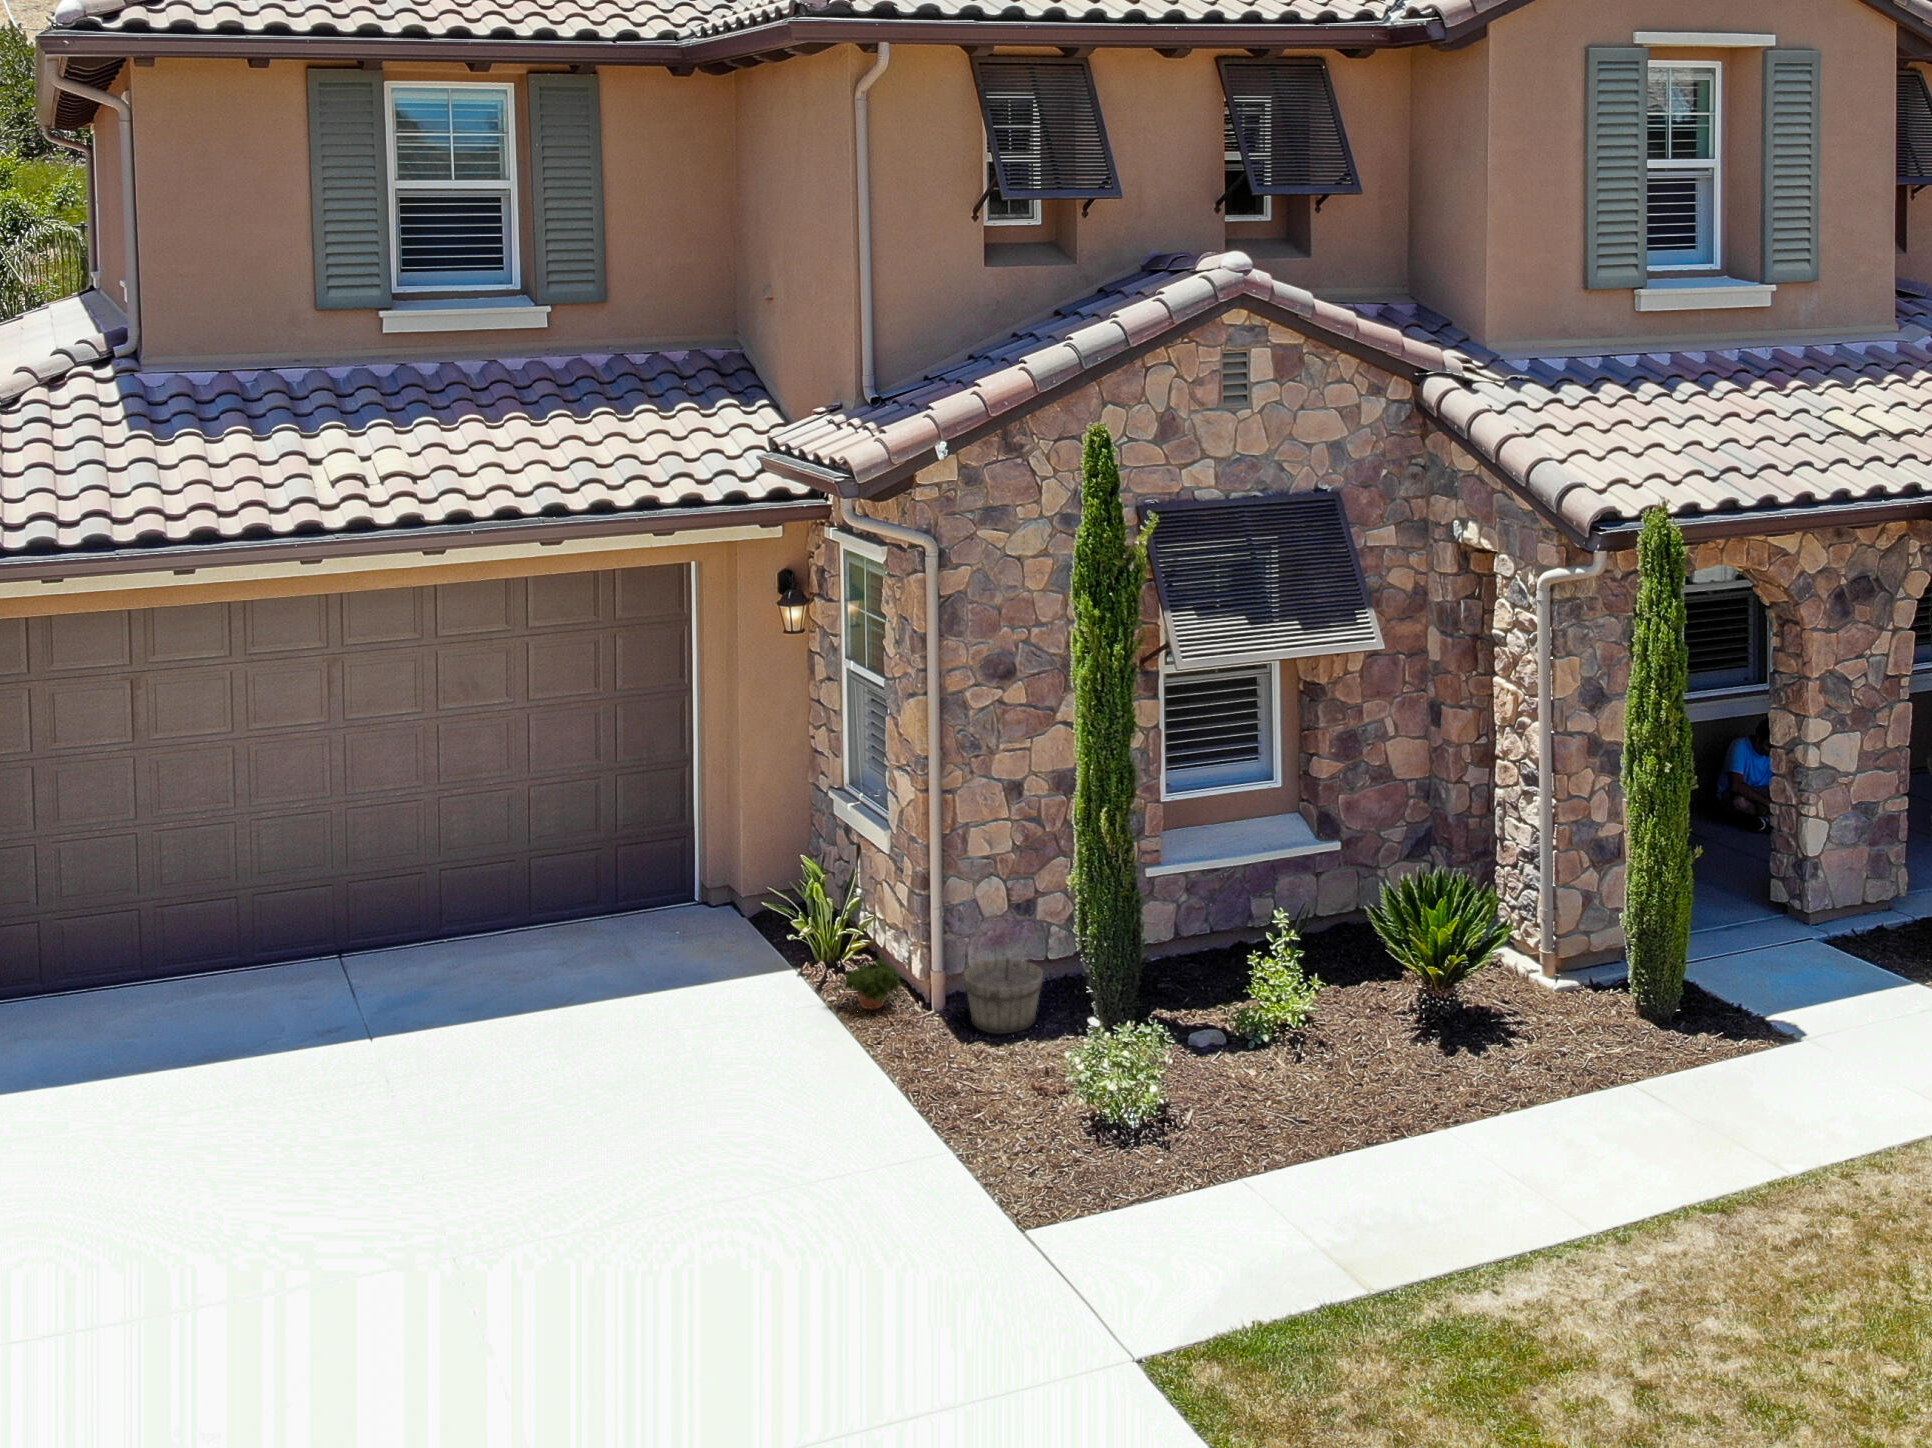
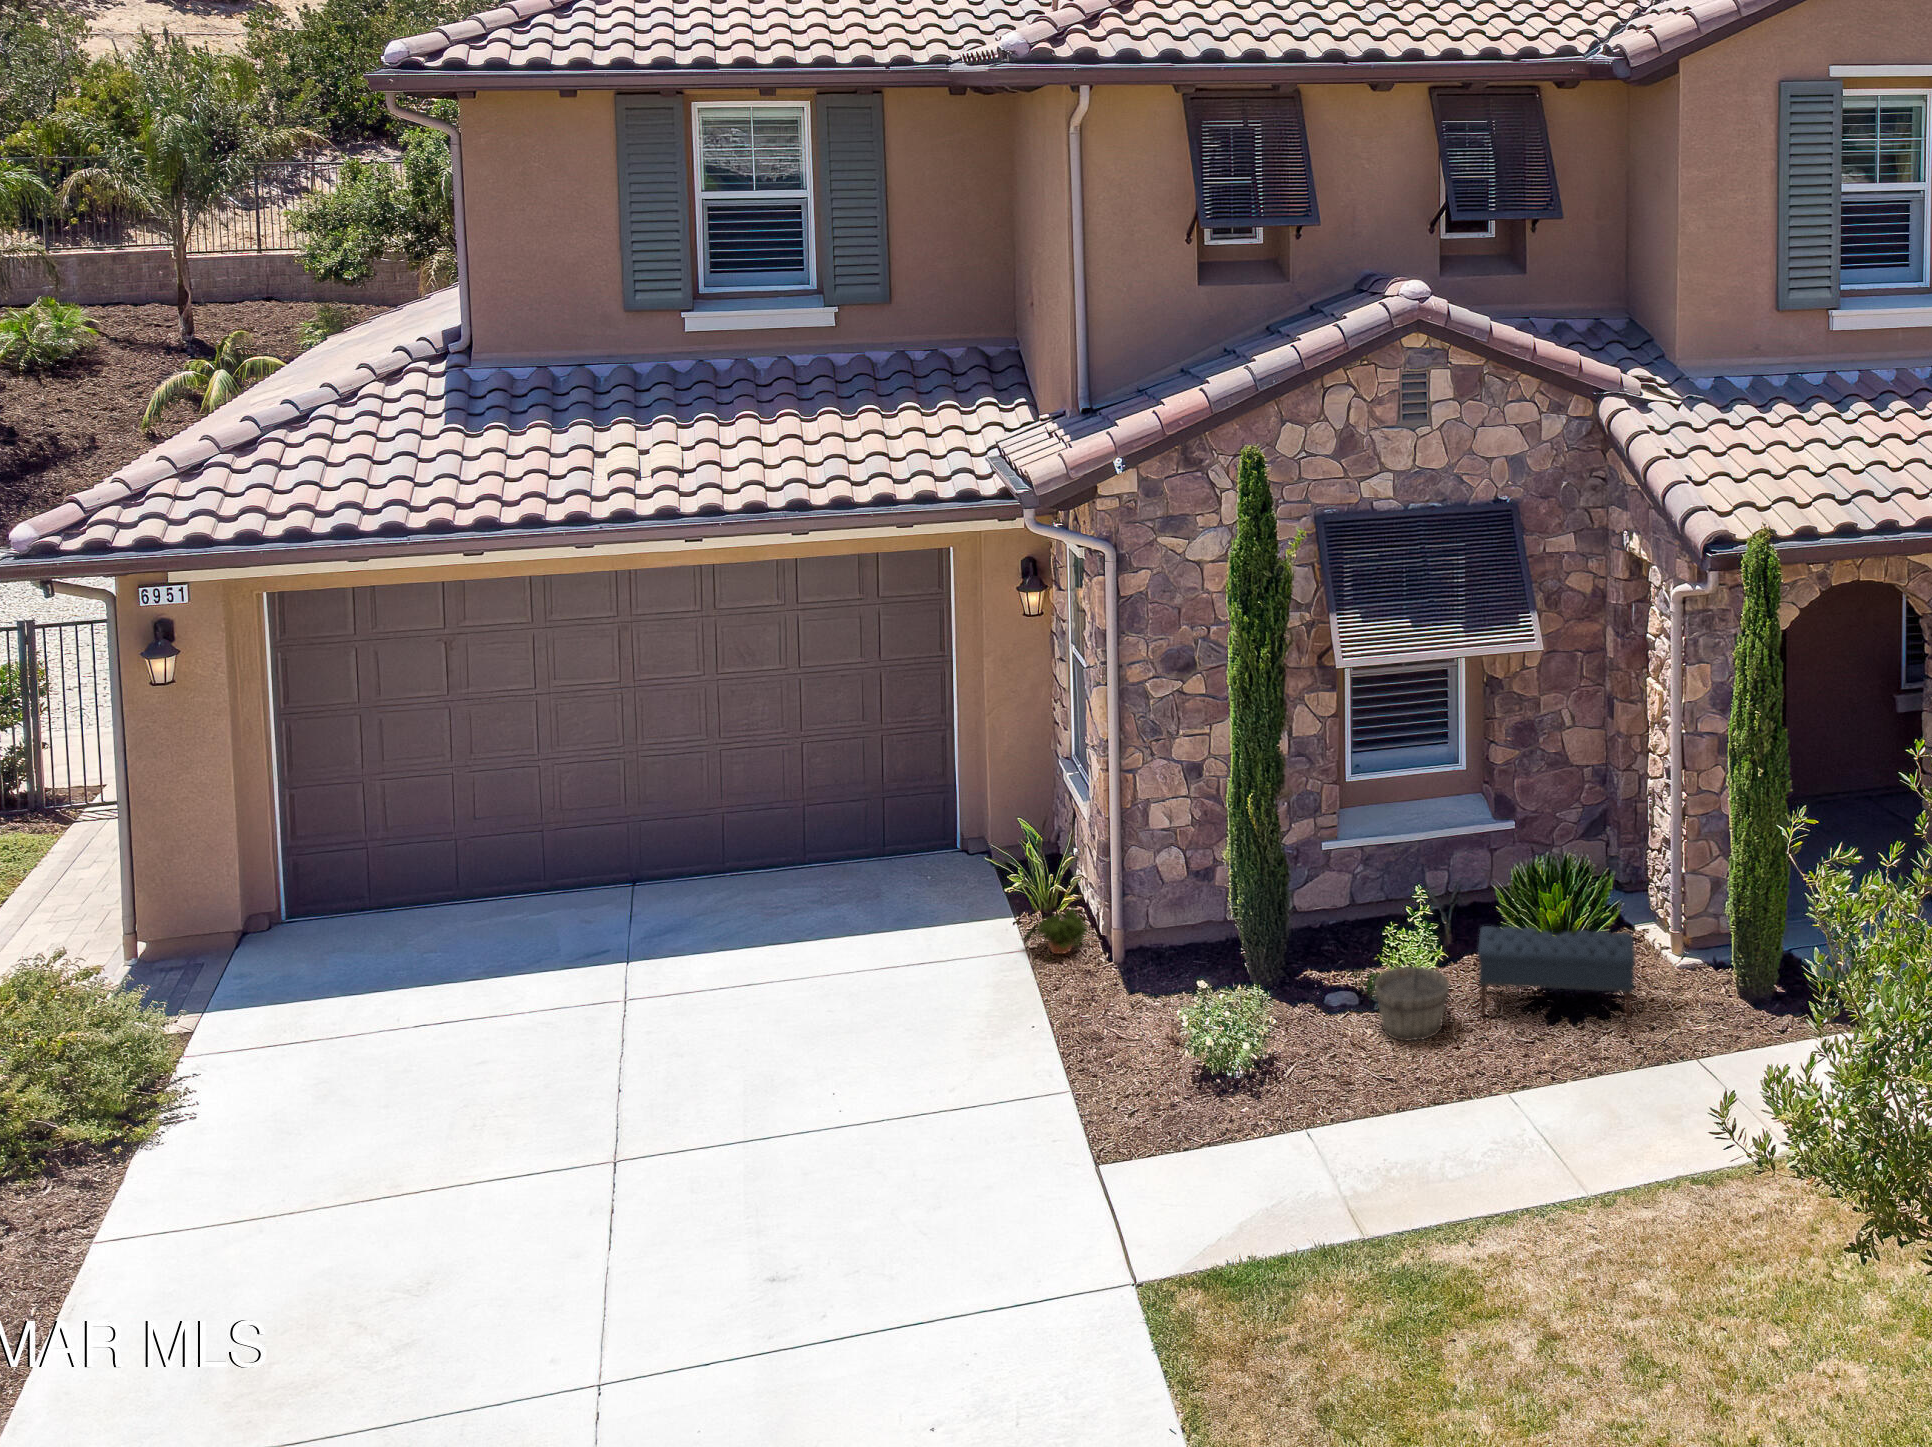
bench: none [1356,950,1541,1050] -> present [1478,926,1635,1023]
wooden bucket: present [964,958,1043,1034] -> present [1375,966,1450,1041]

